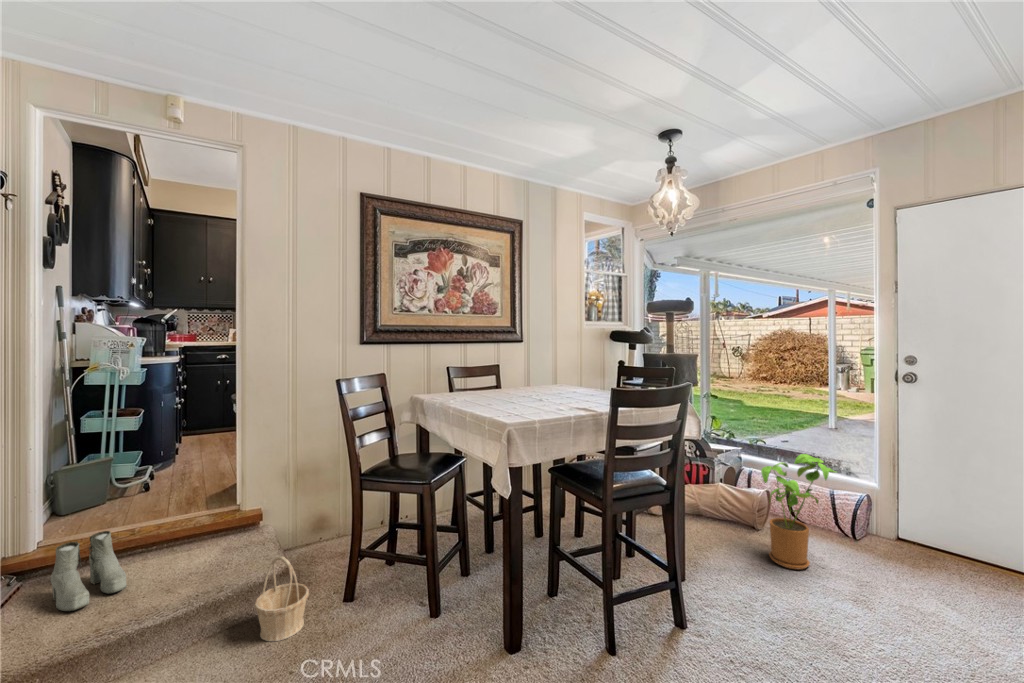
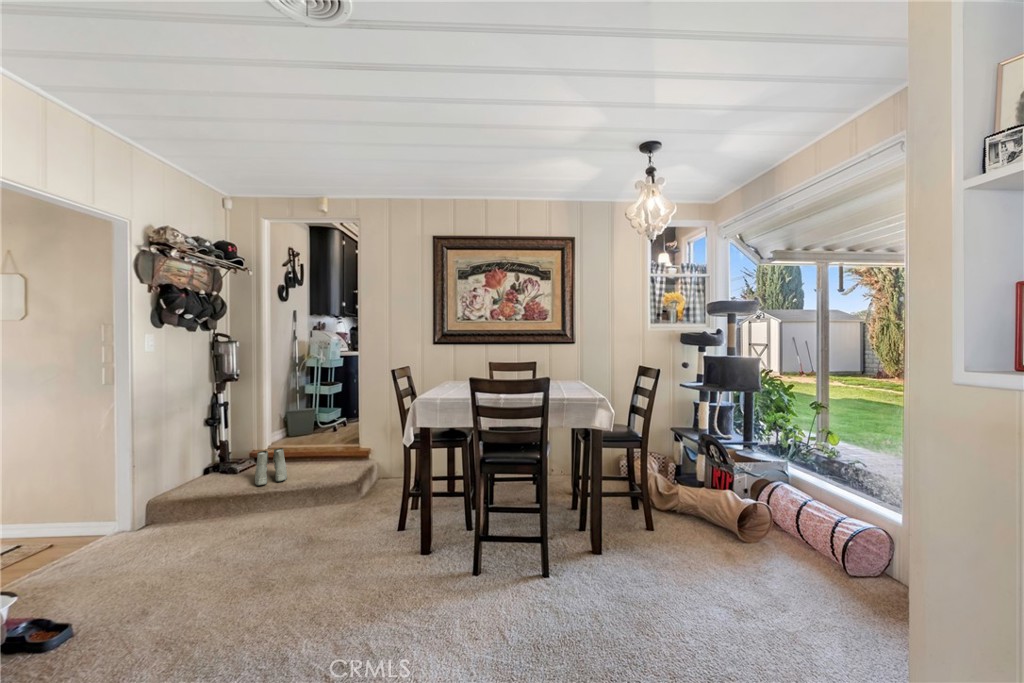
house plant: present [761,454,836,570] -> none [740,475,830,603]
basket: present [255,556,309,641] -> none [327,478,359,529]

